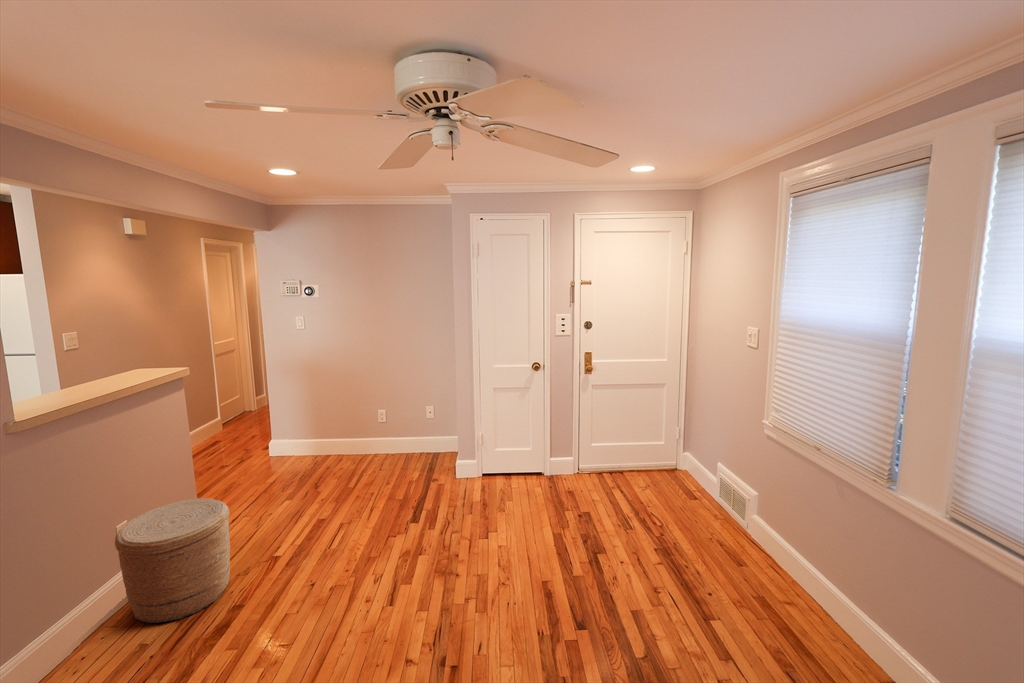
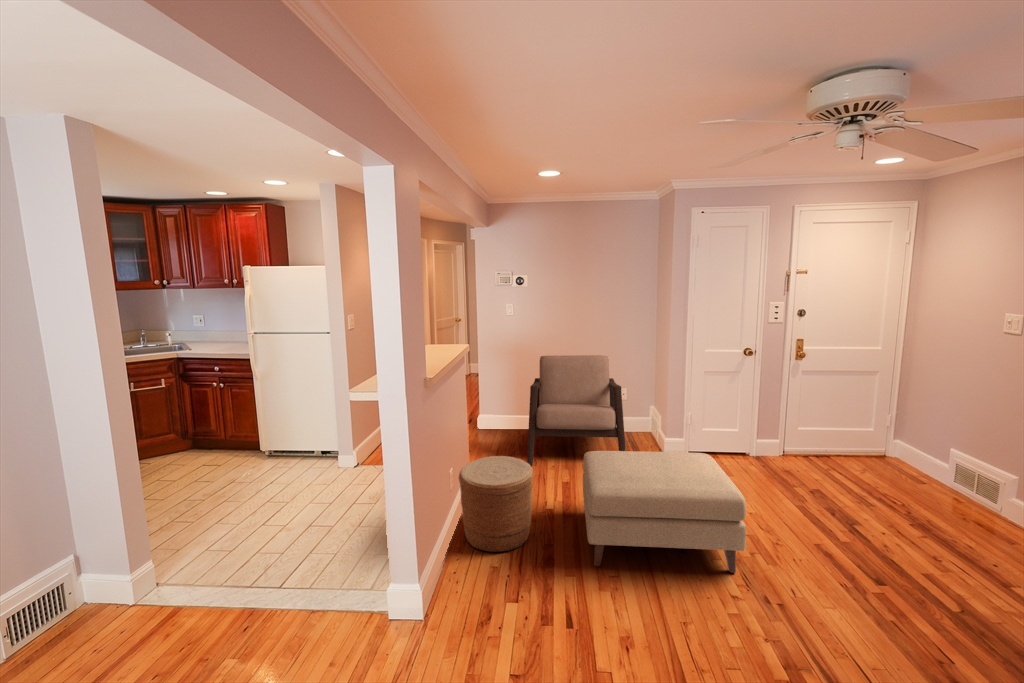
armchair: none [295,370,425,498] -> present [527,355,626,466]
ottoman: none [256,484,452,633] -> present [583,451,746,573]

